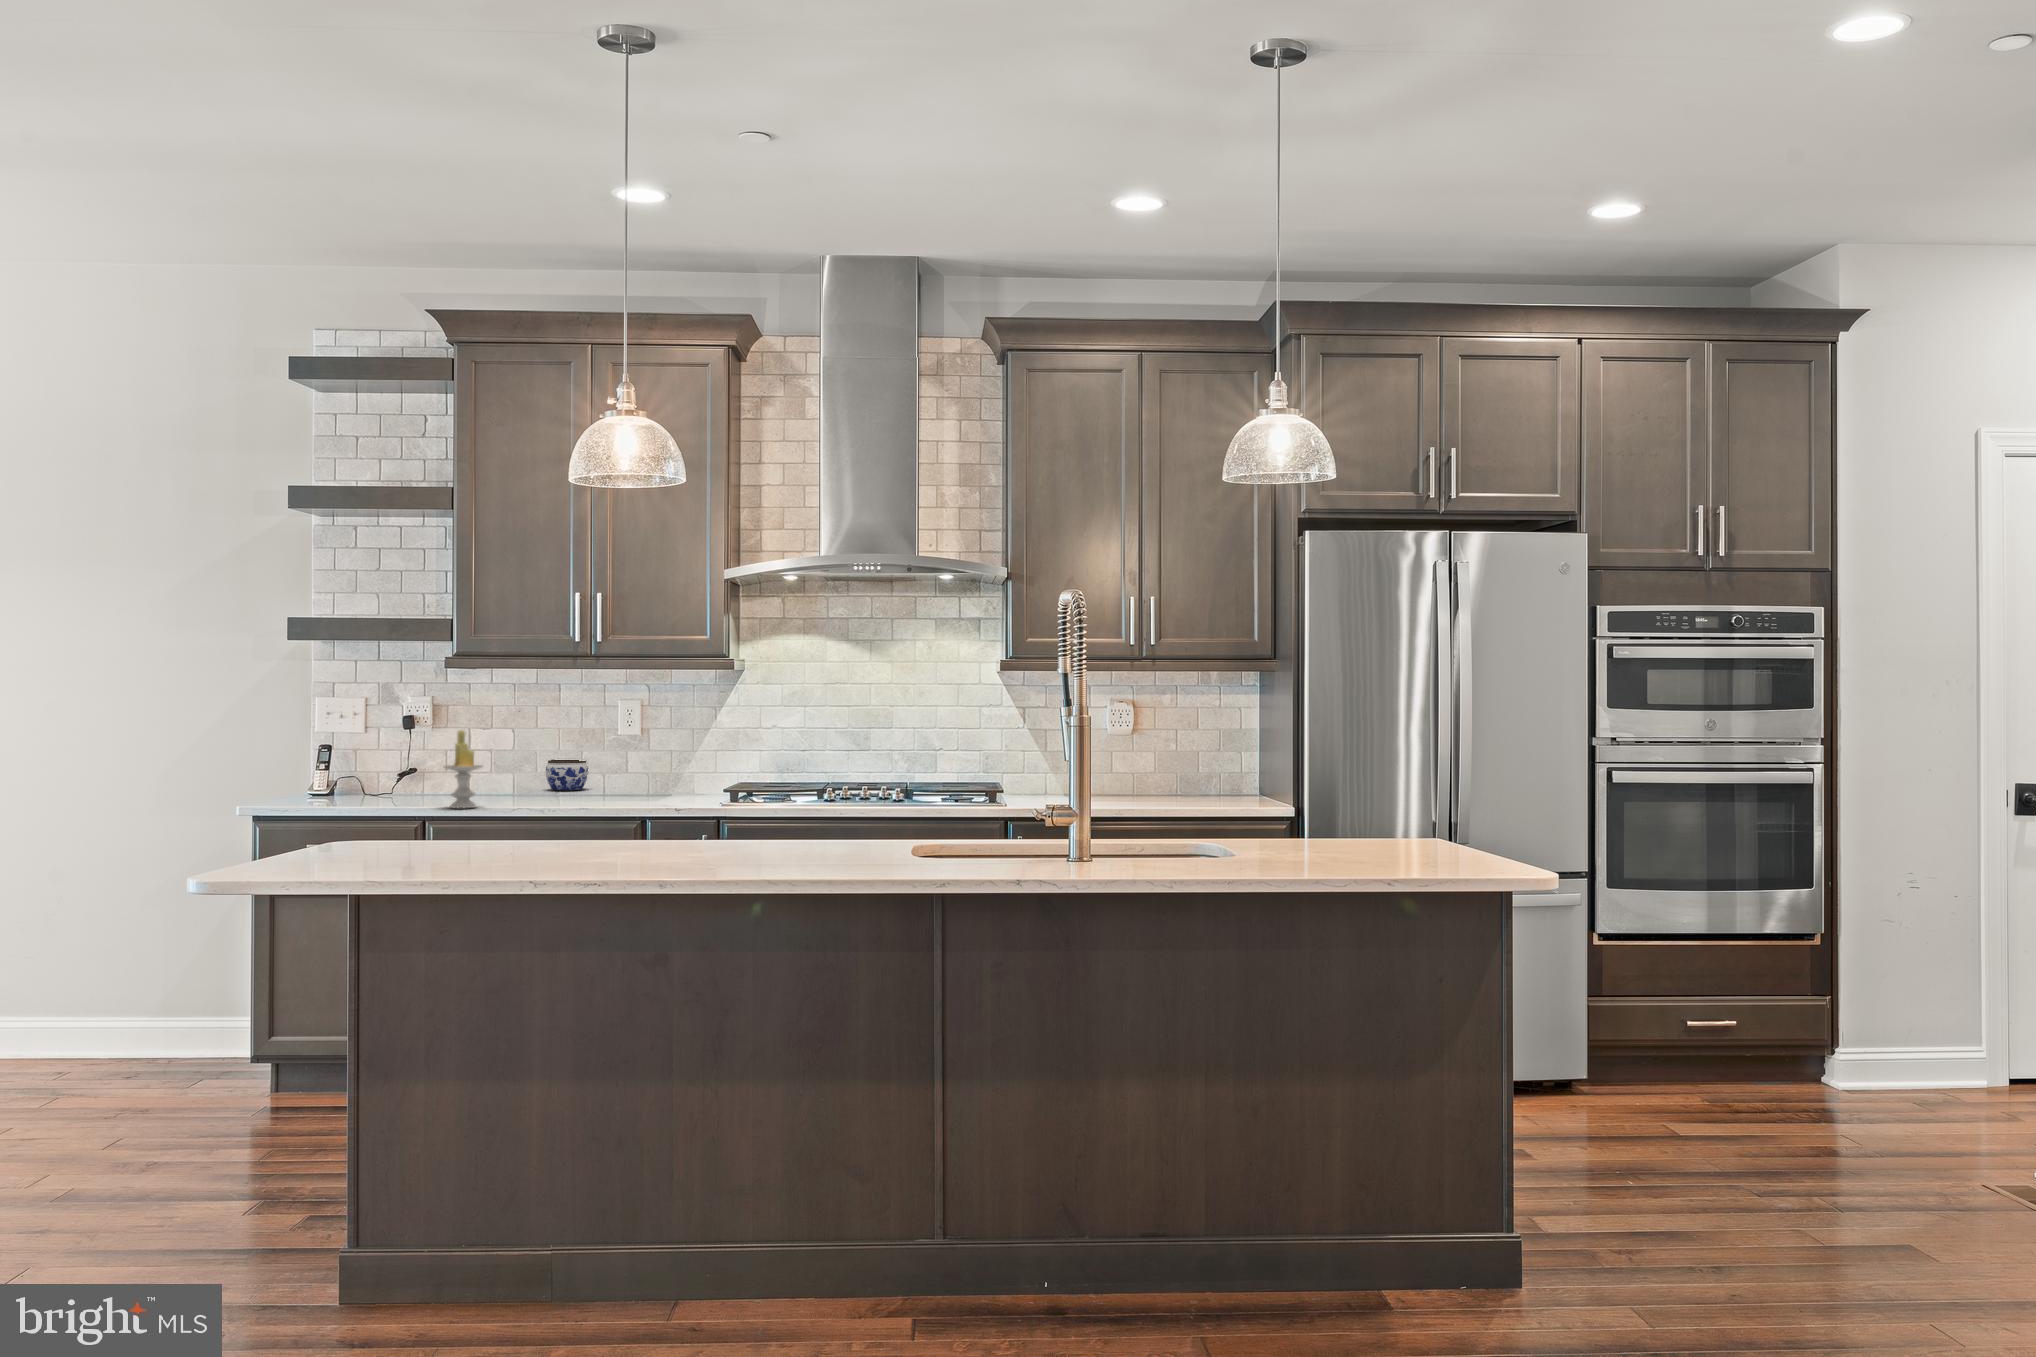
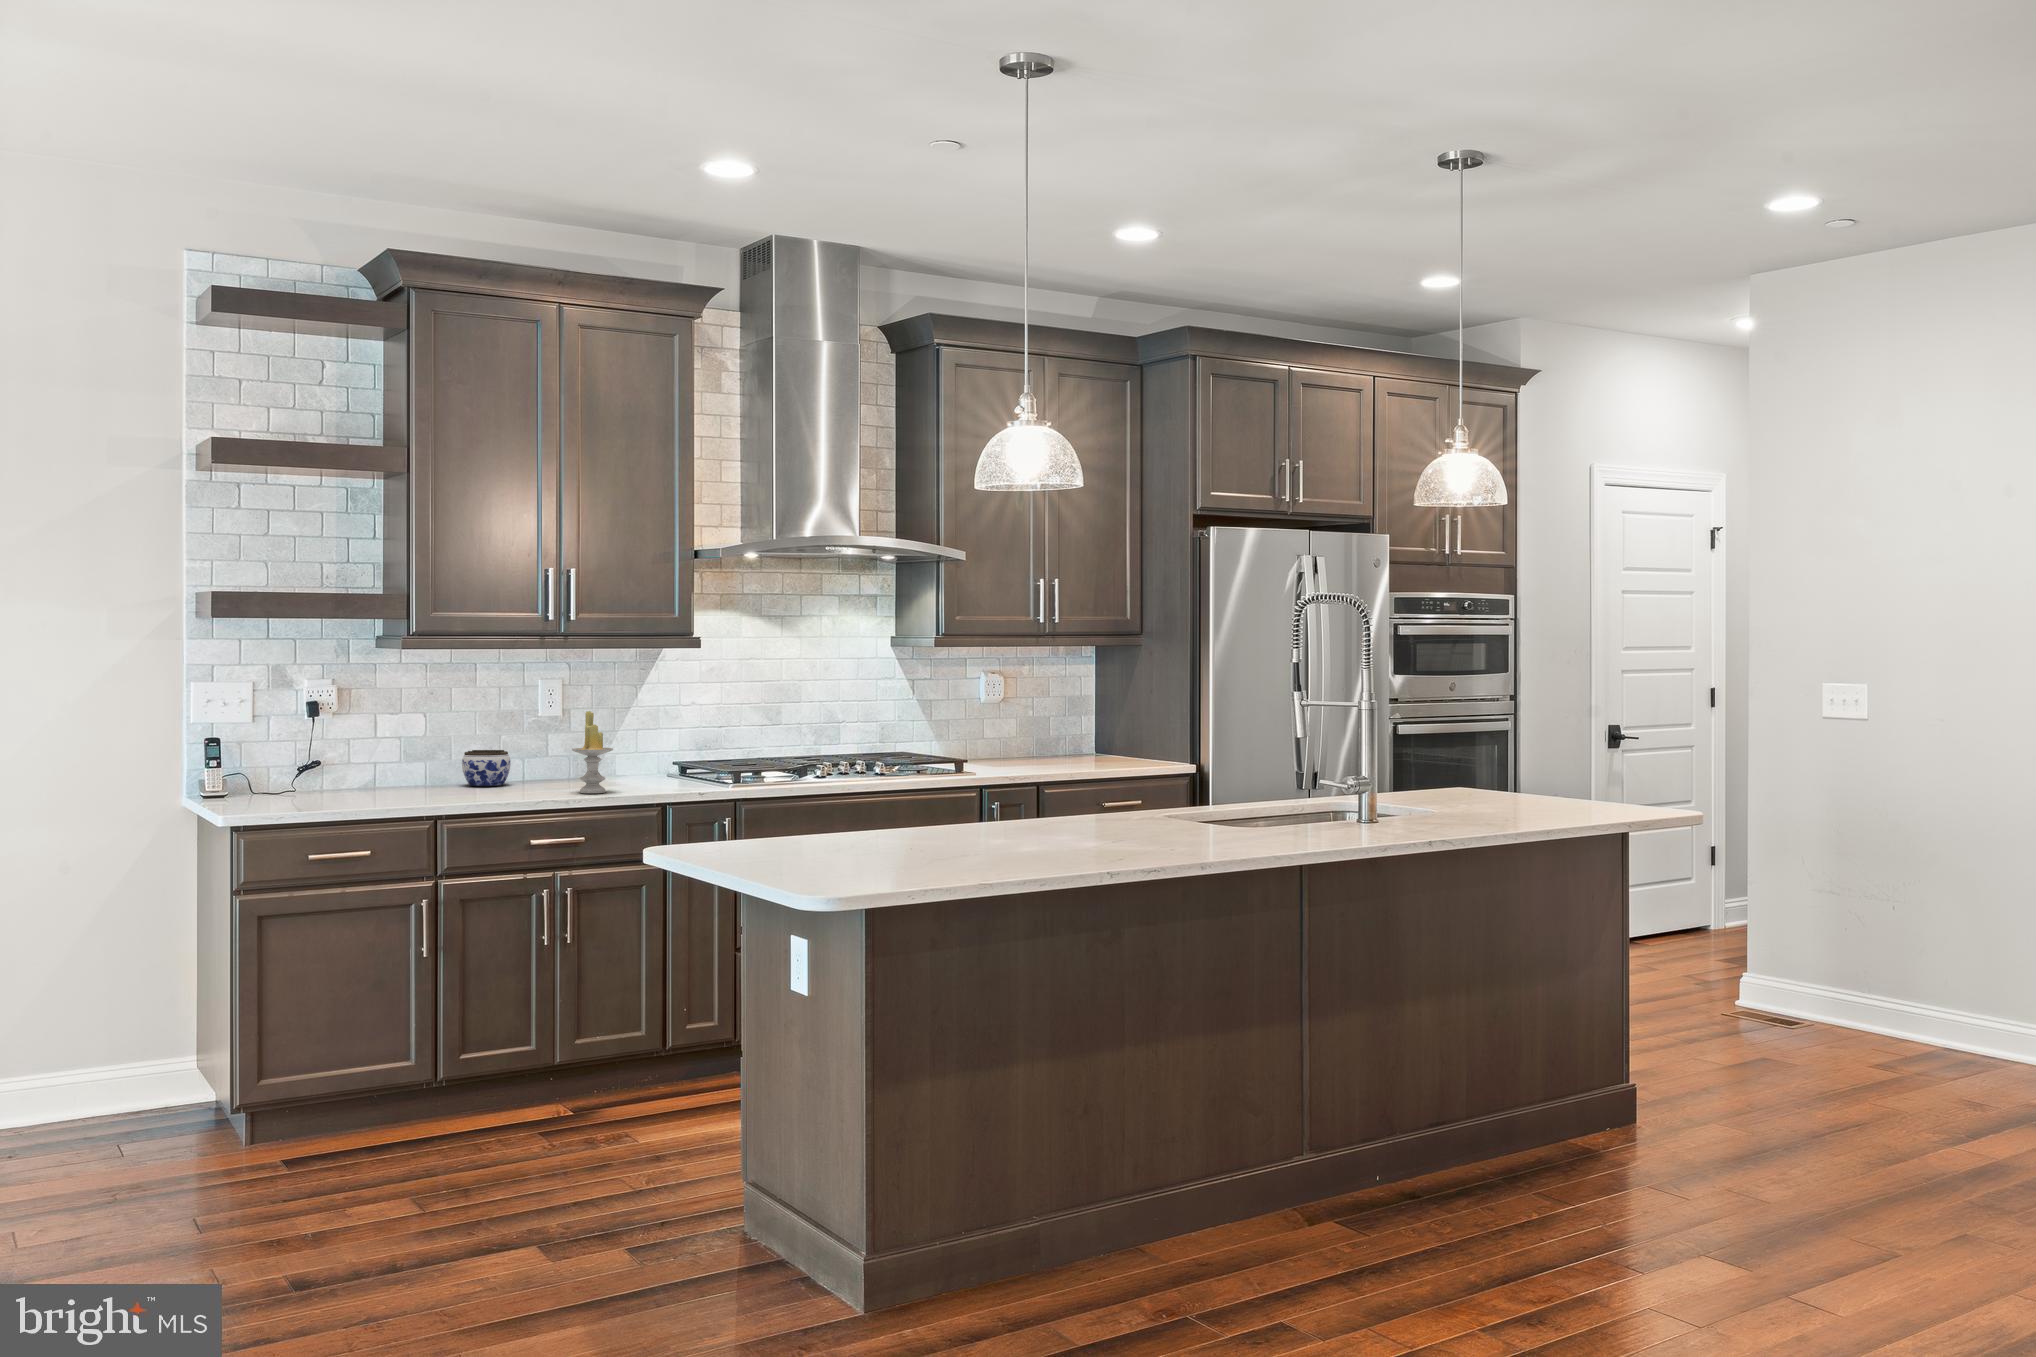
candle: present [444,730,483,808] -> present [572,711,613,793]

